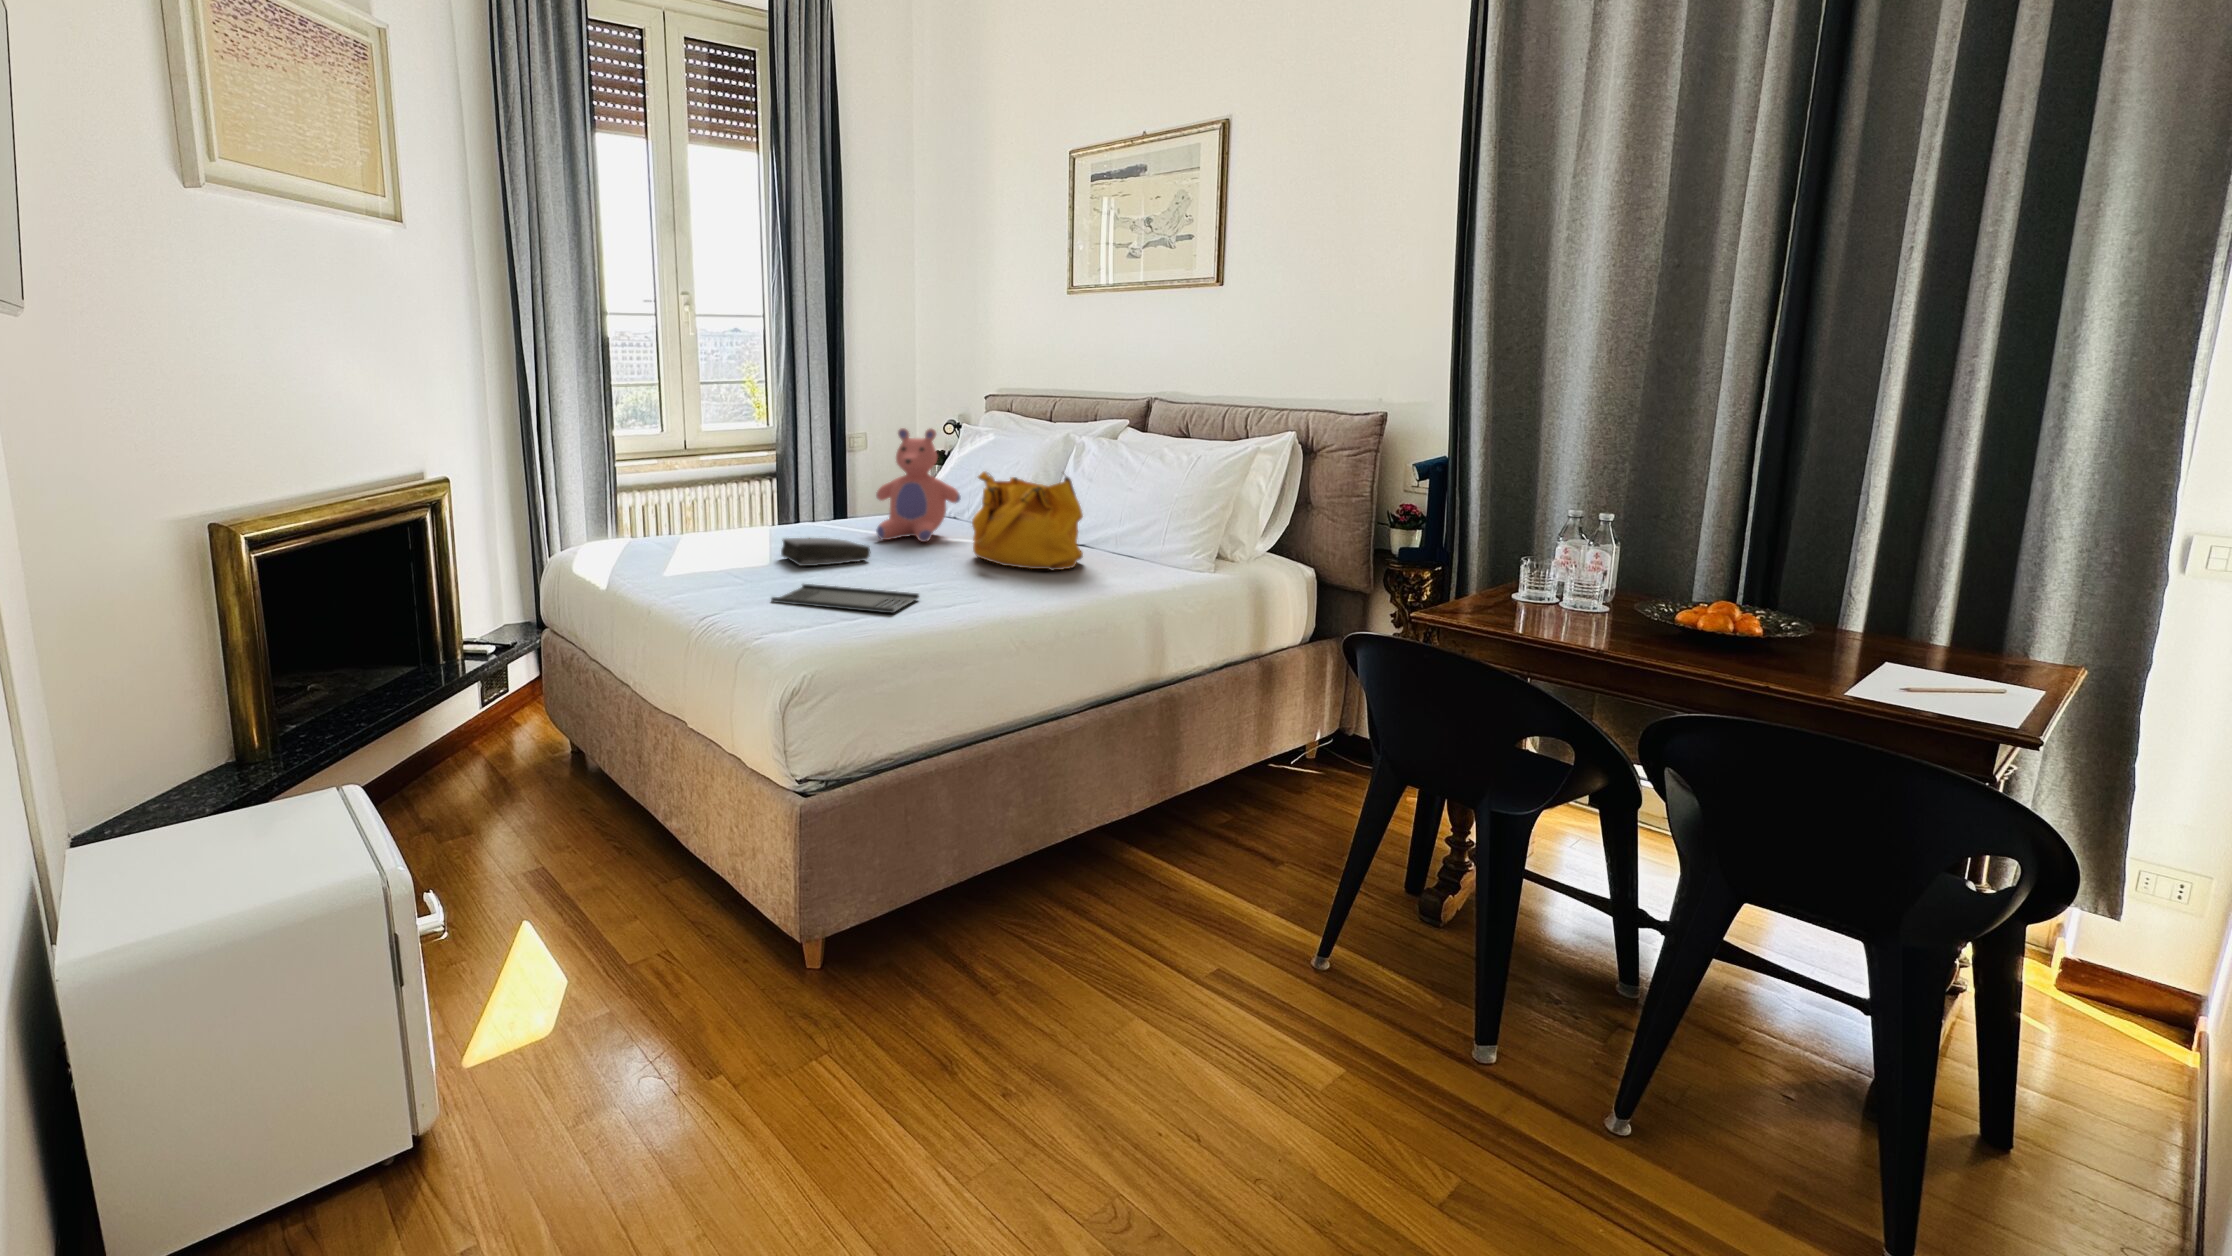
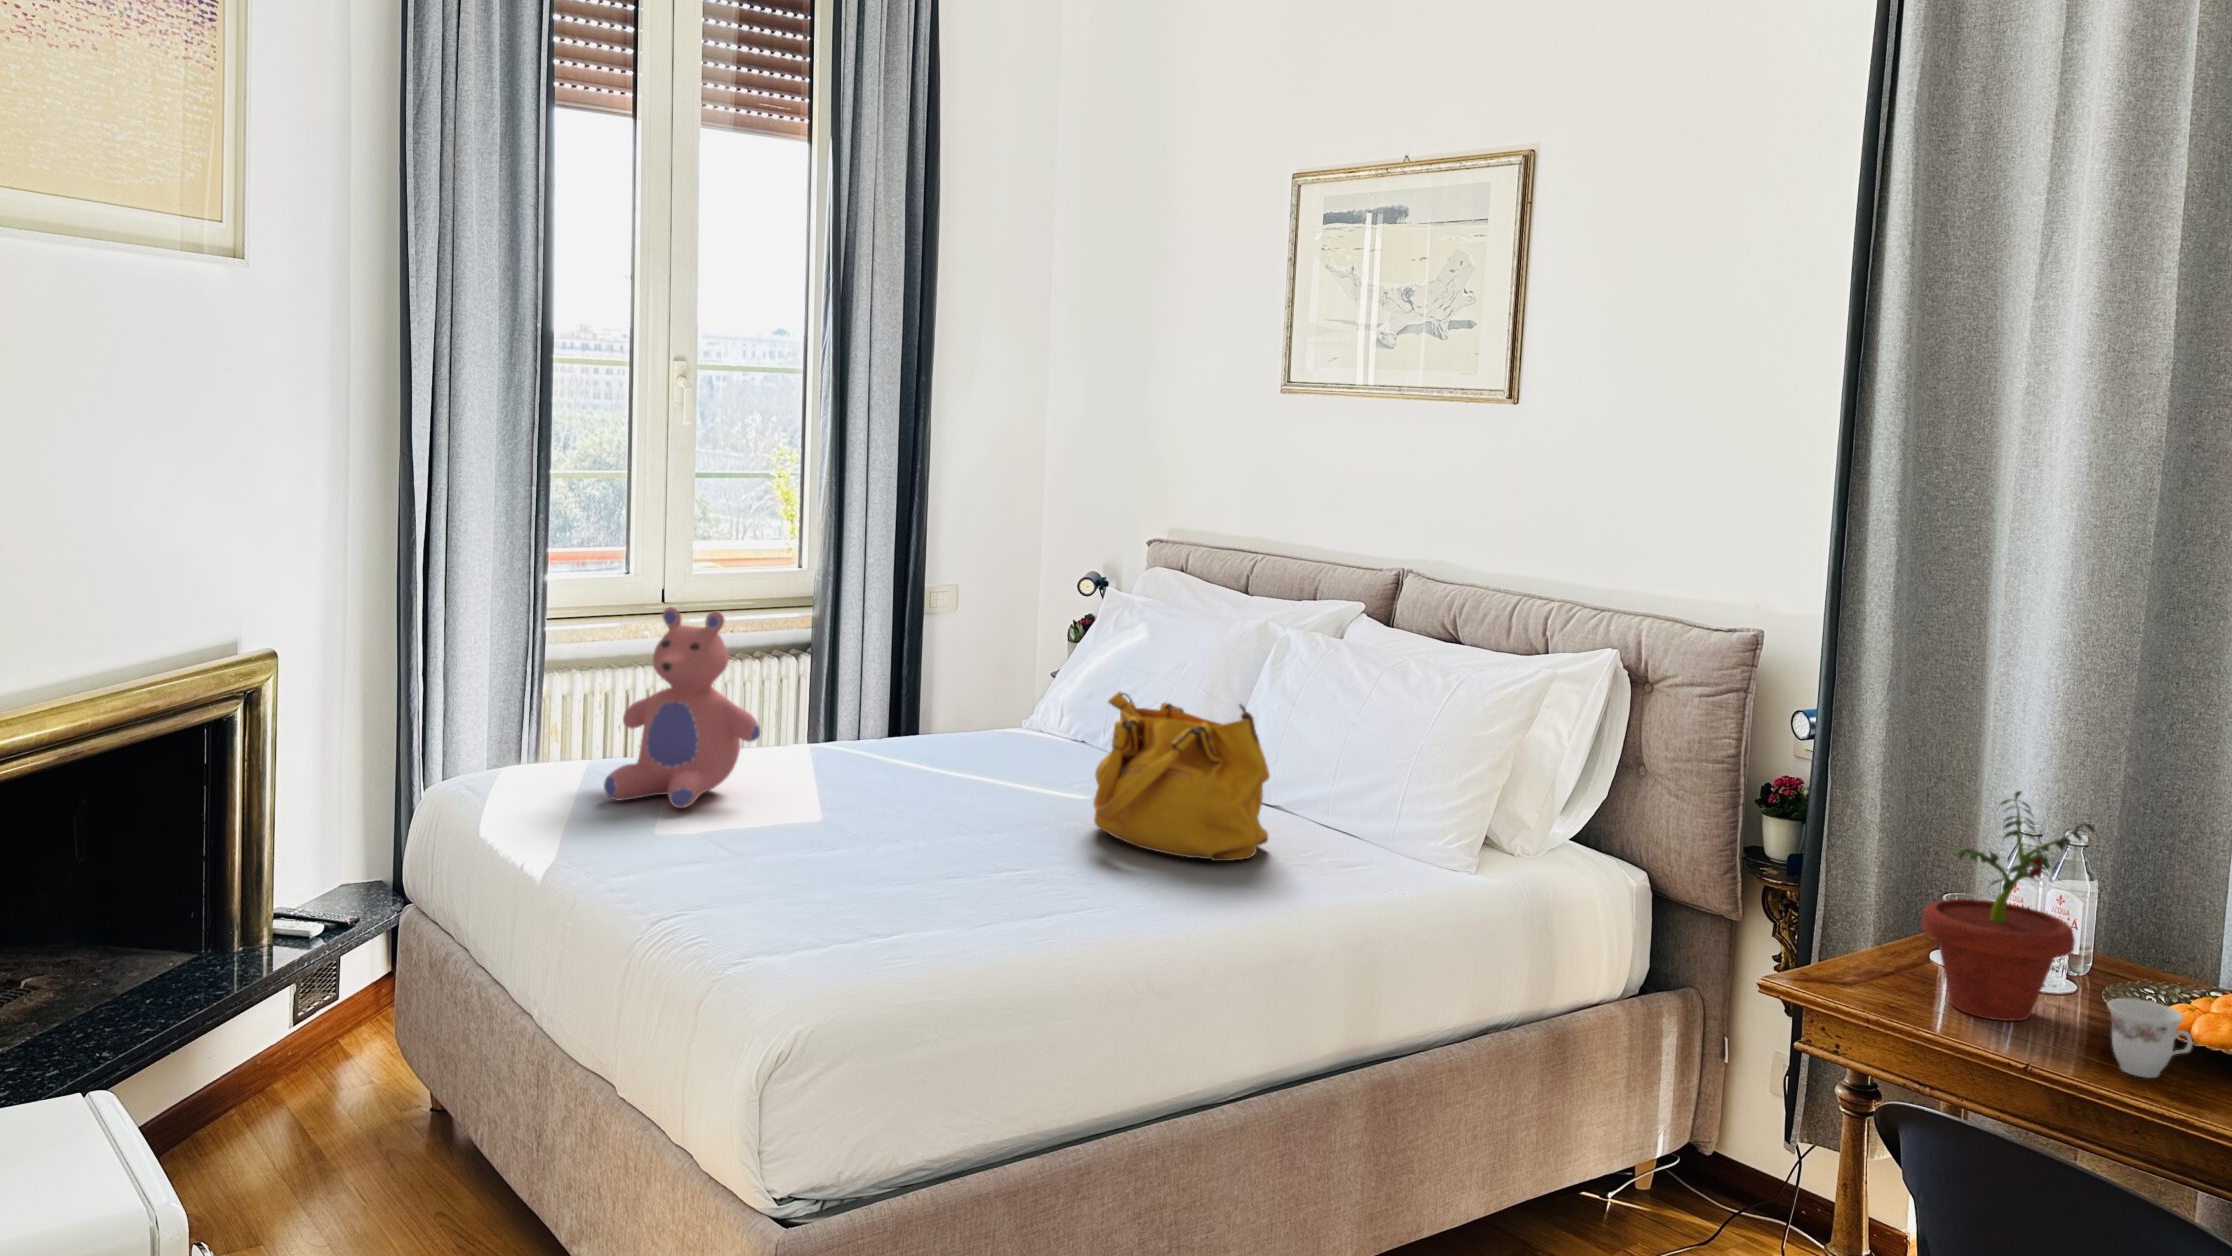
teddy bear: present [876,428,961,542] -> present [604,607,760,808]
potted plant: none [1517,484,1638,629] -> present [1921,791,2097,1021]
book: present [781,538,870,566] -> none [789,784,931,833]
tray: present [771,584,919,613] -> none [763,867,996,930]
teacup: none [1650,607,1710,655] -> present [2107,998,2192,1078]

